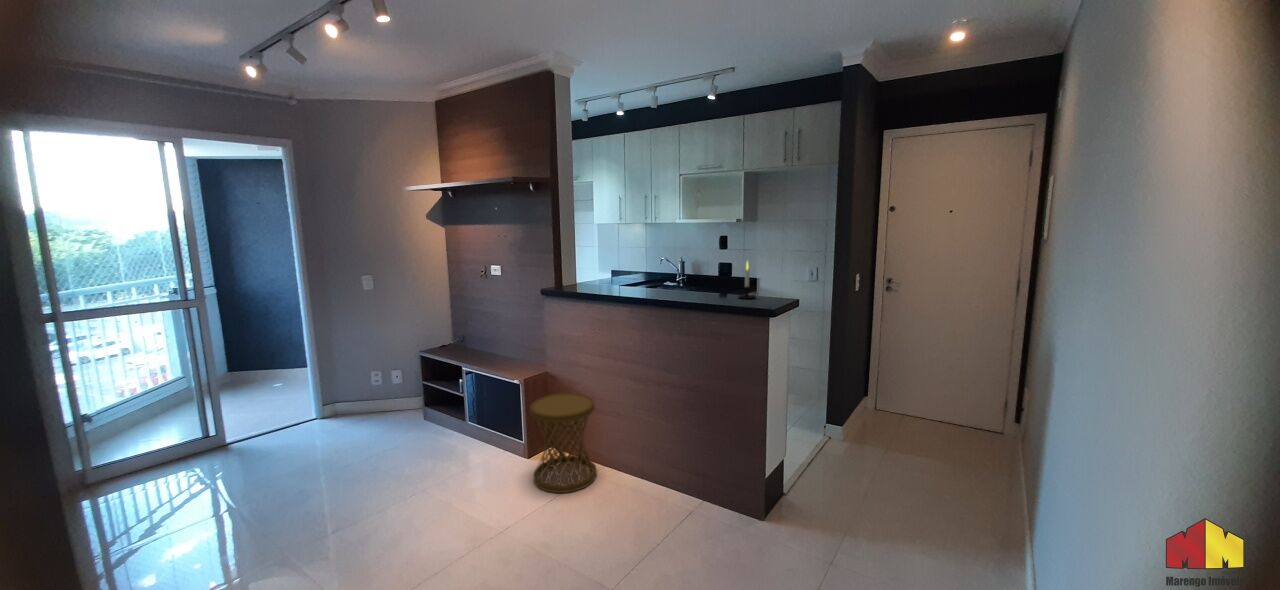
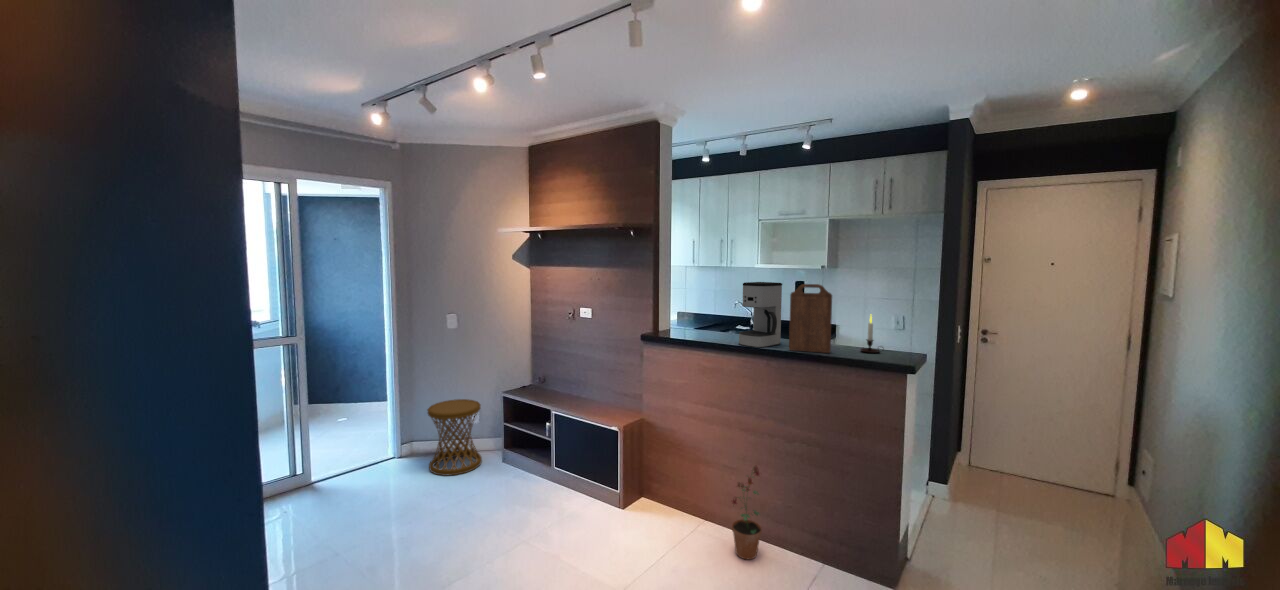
cutting board: none [669,232,708,300] -> present [789,284,832,353]
coffee maker: none [627,233,669,297] -> present [739,282,782,348]
side table: present [530,393,597,493] -> present [427,399,482,476]
potted plant: none [614,411,646,499] -> present [732,466,762,559]

